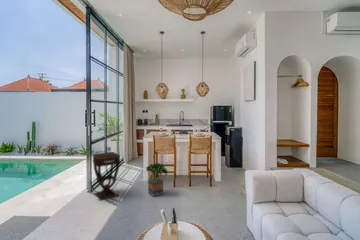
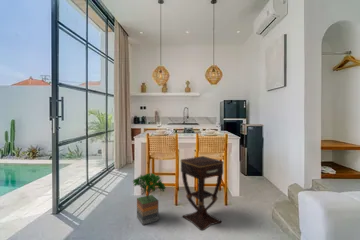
side table: present [93,152,120,200] -> present [181,156,224,230]

